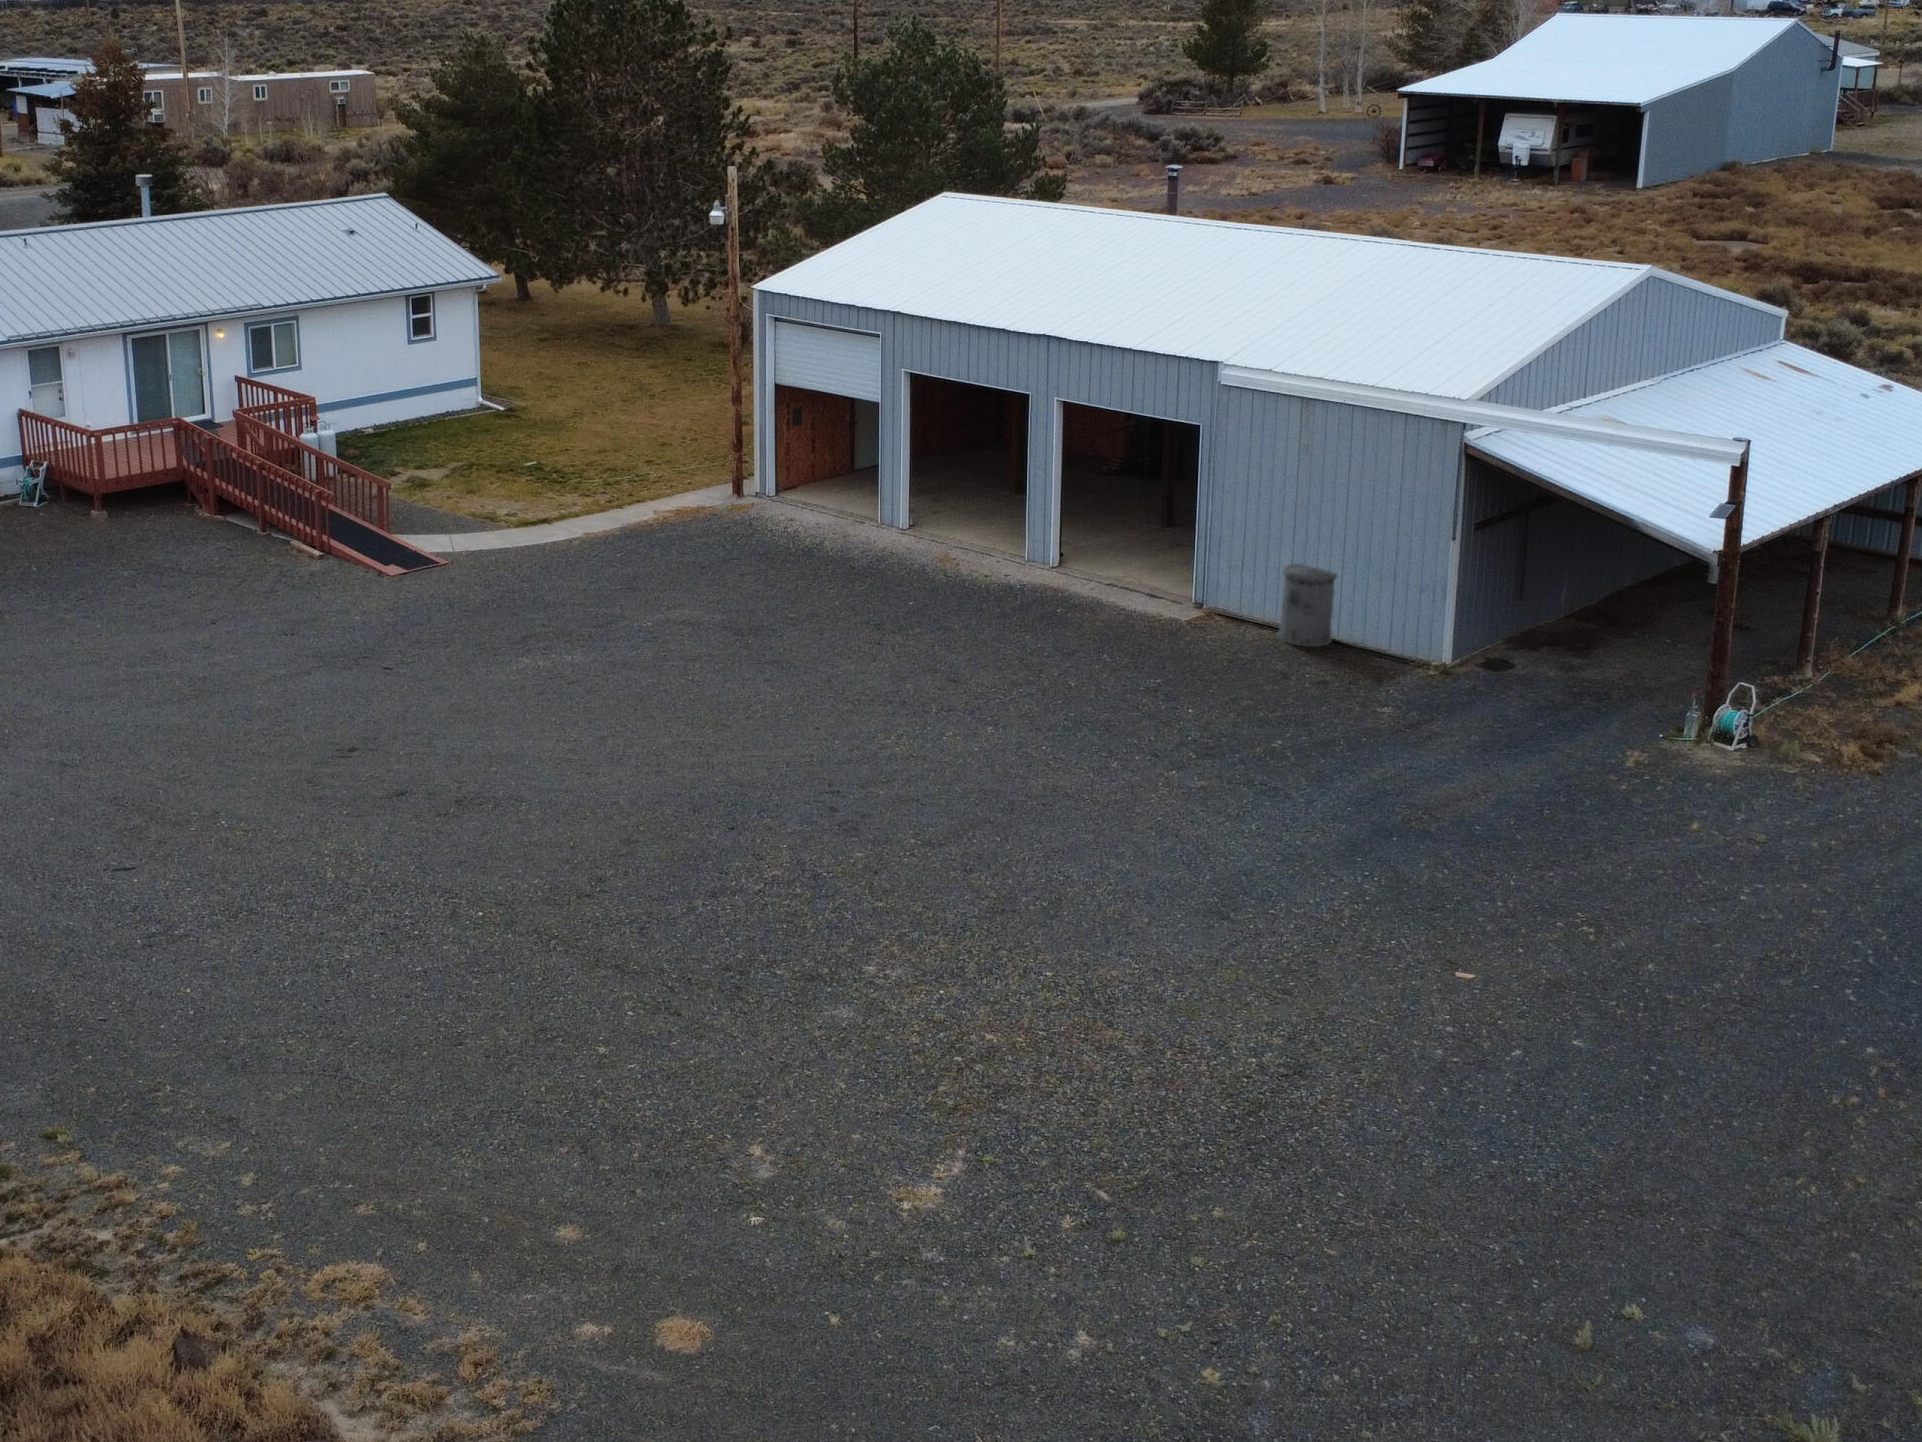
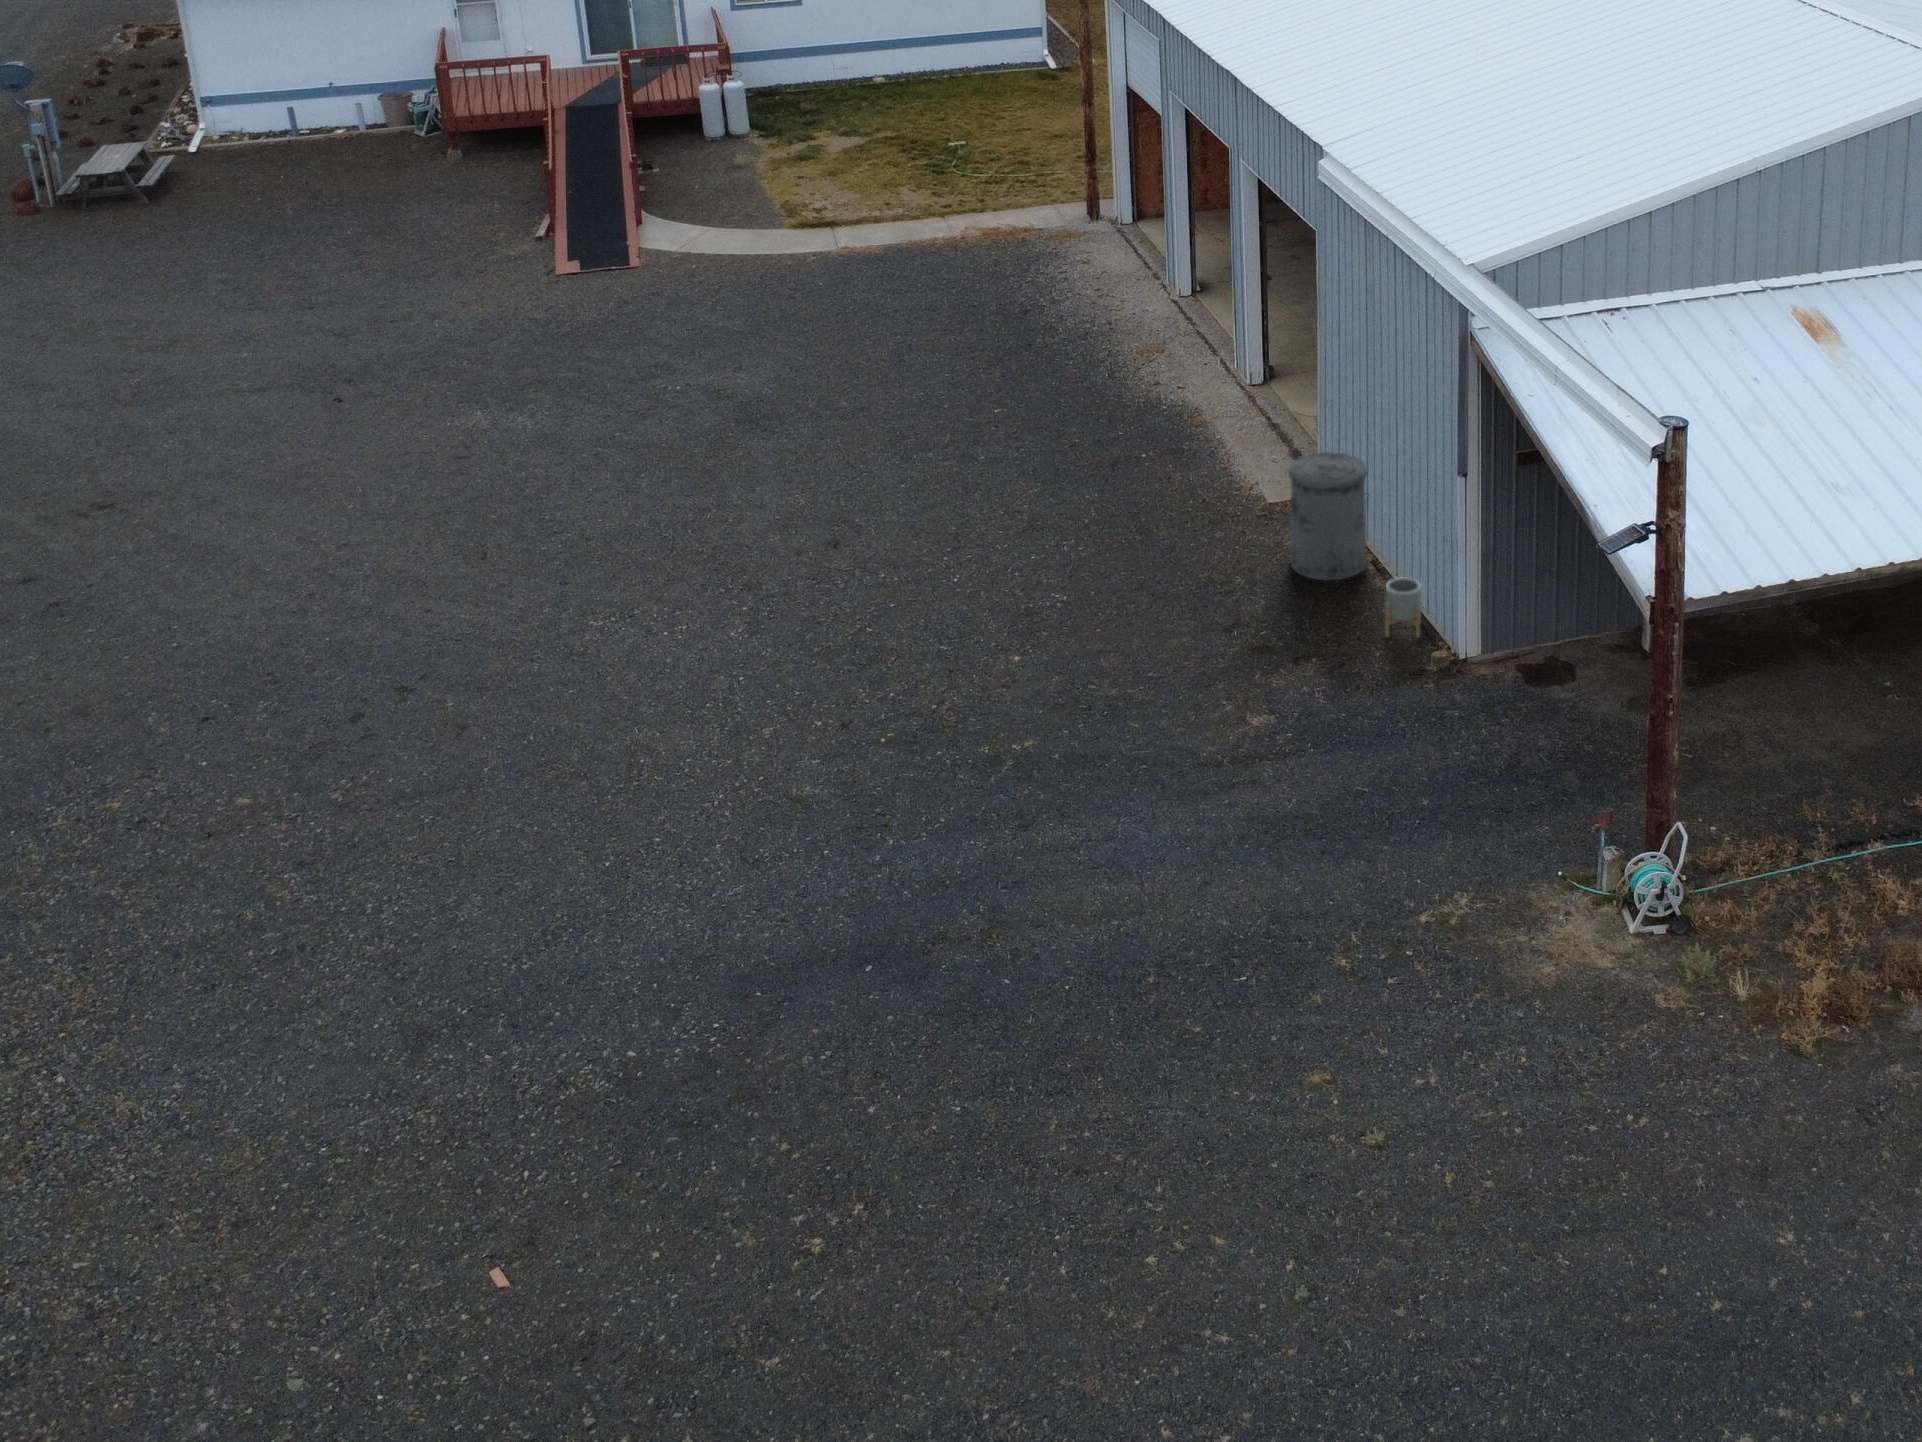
planter: none [1393,625,1427,664] -> present [1385,578,1421,638]

